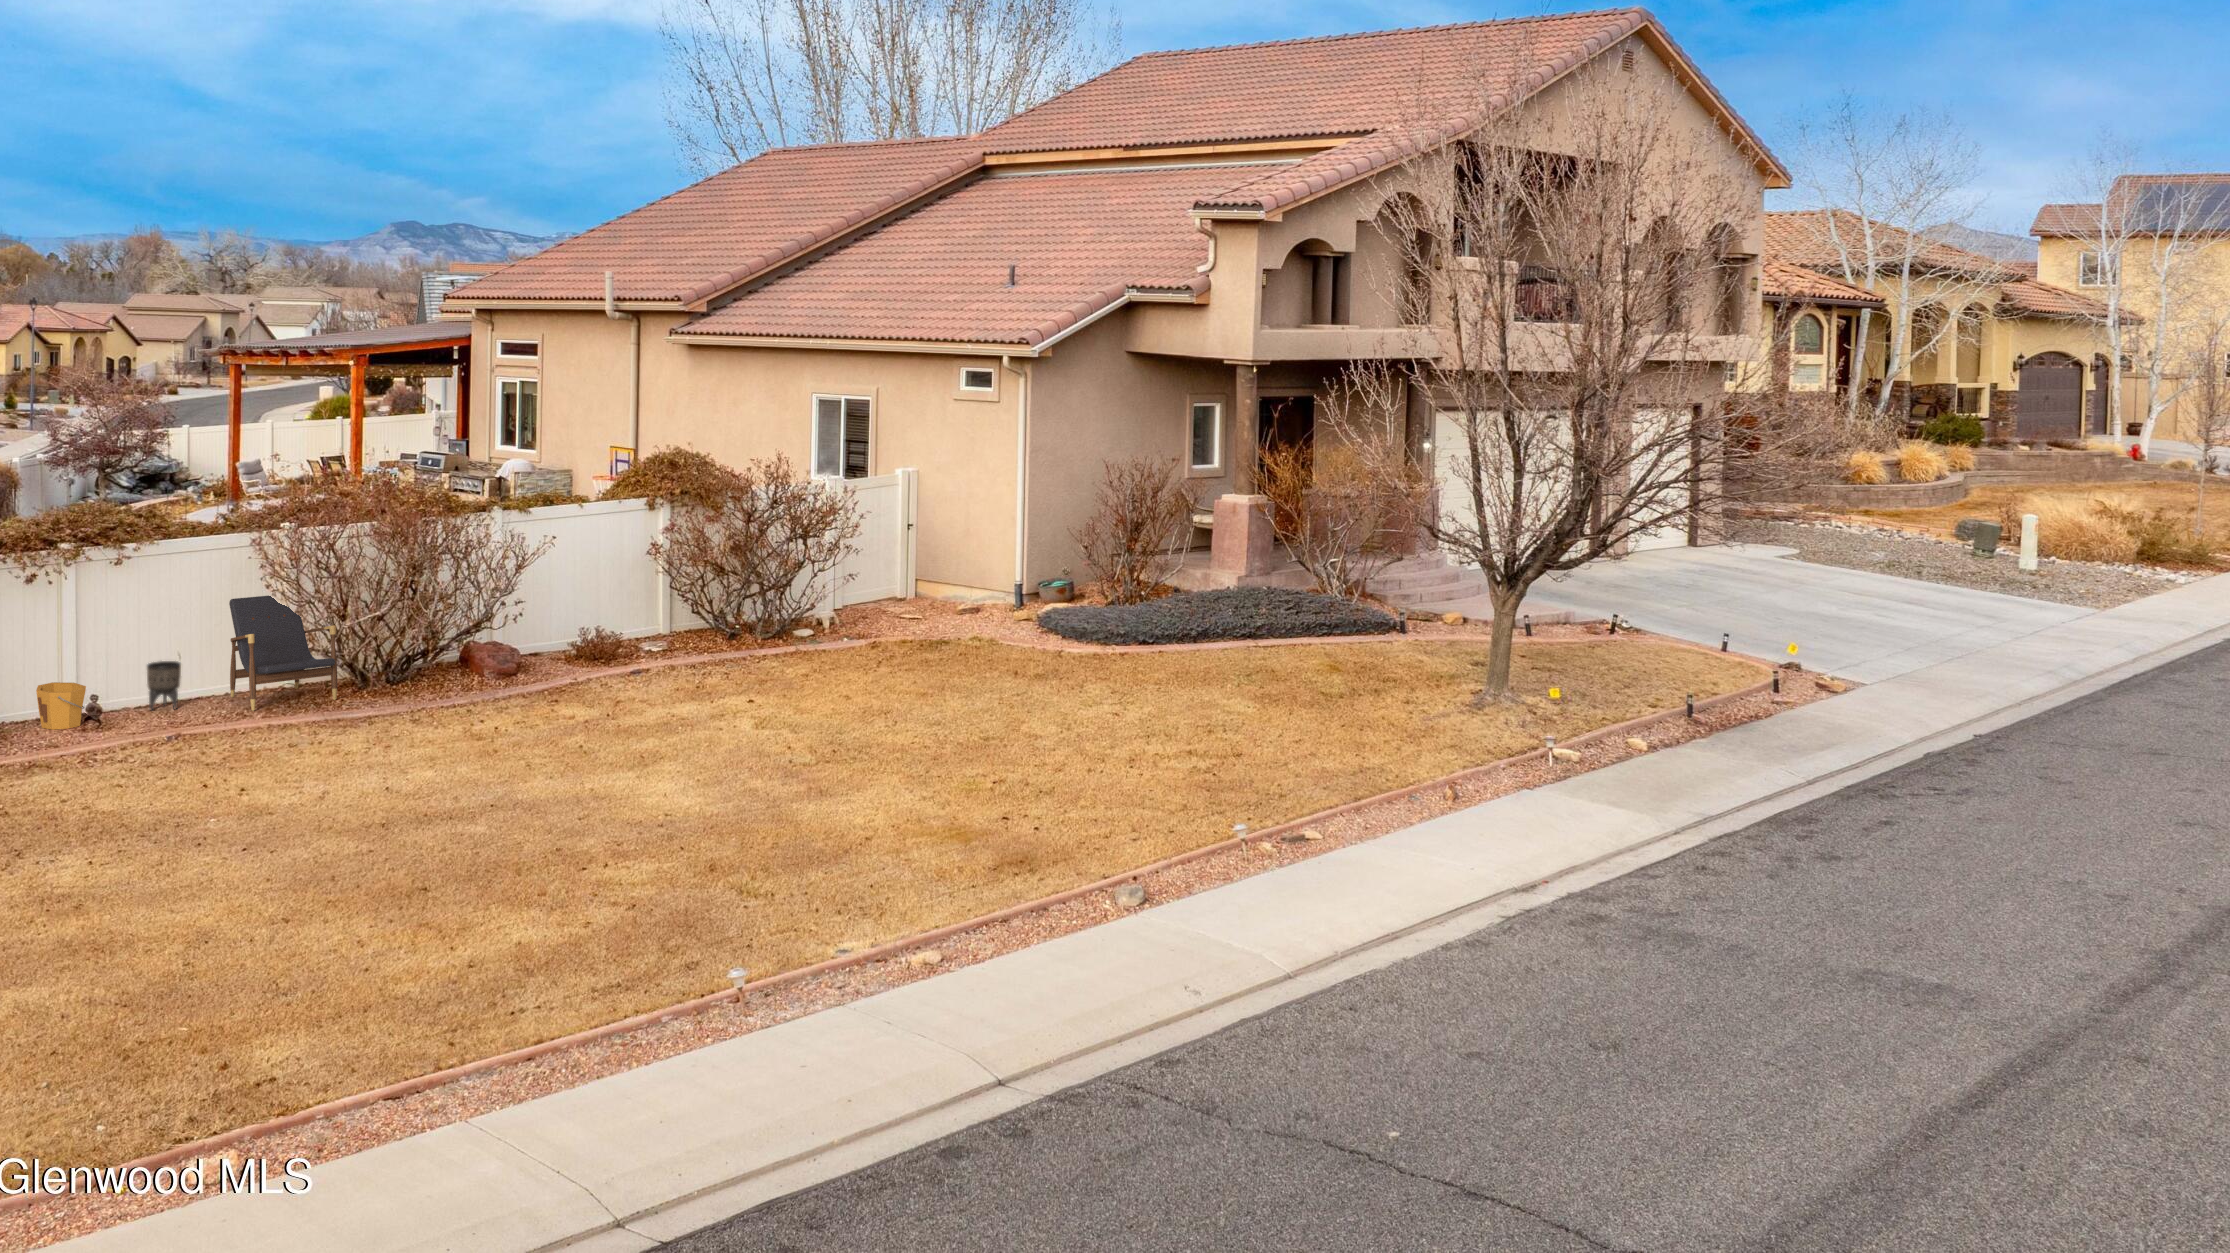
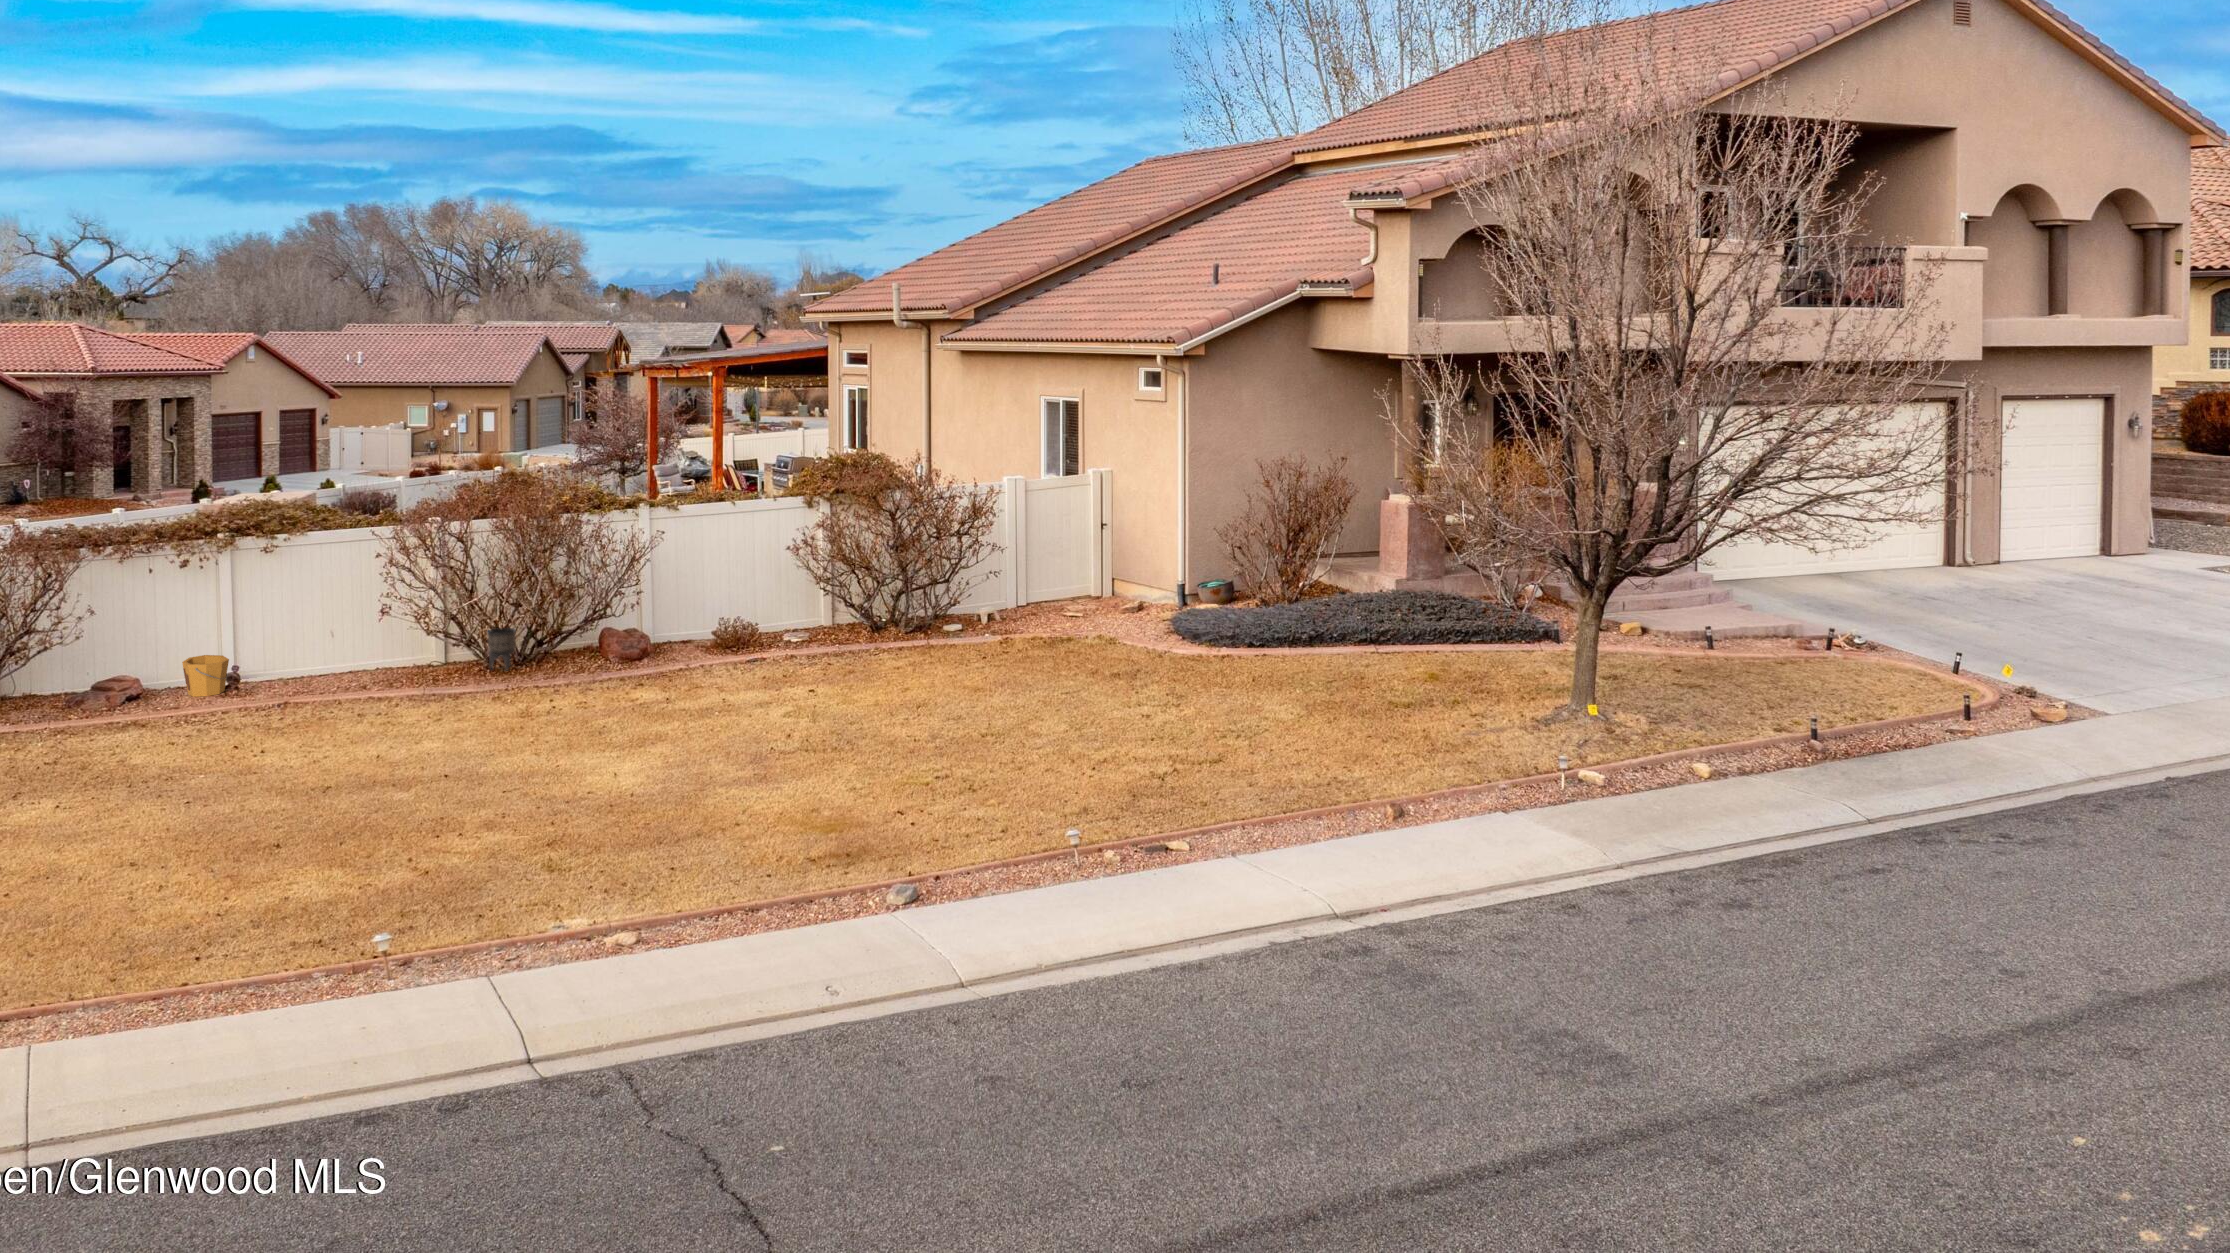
lounge chair: present [229,595,337,711] -> none [367,579,455,685]
planter: present [147,661,181,710] -> present [487,628,516,670]

